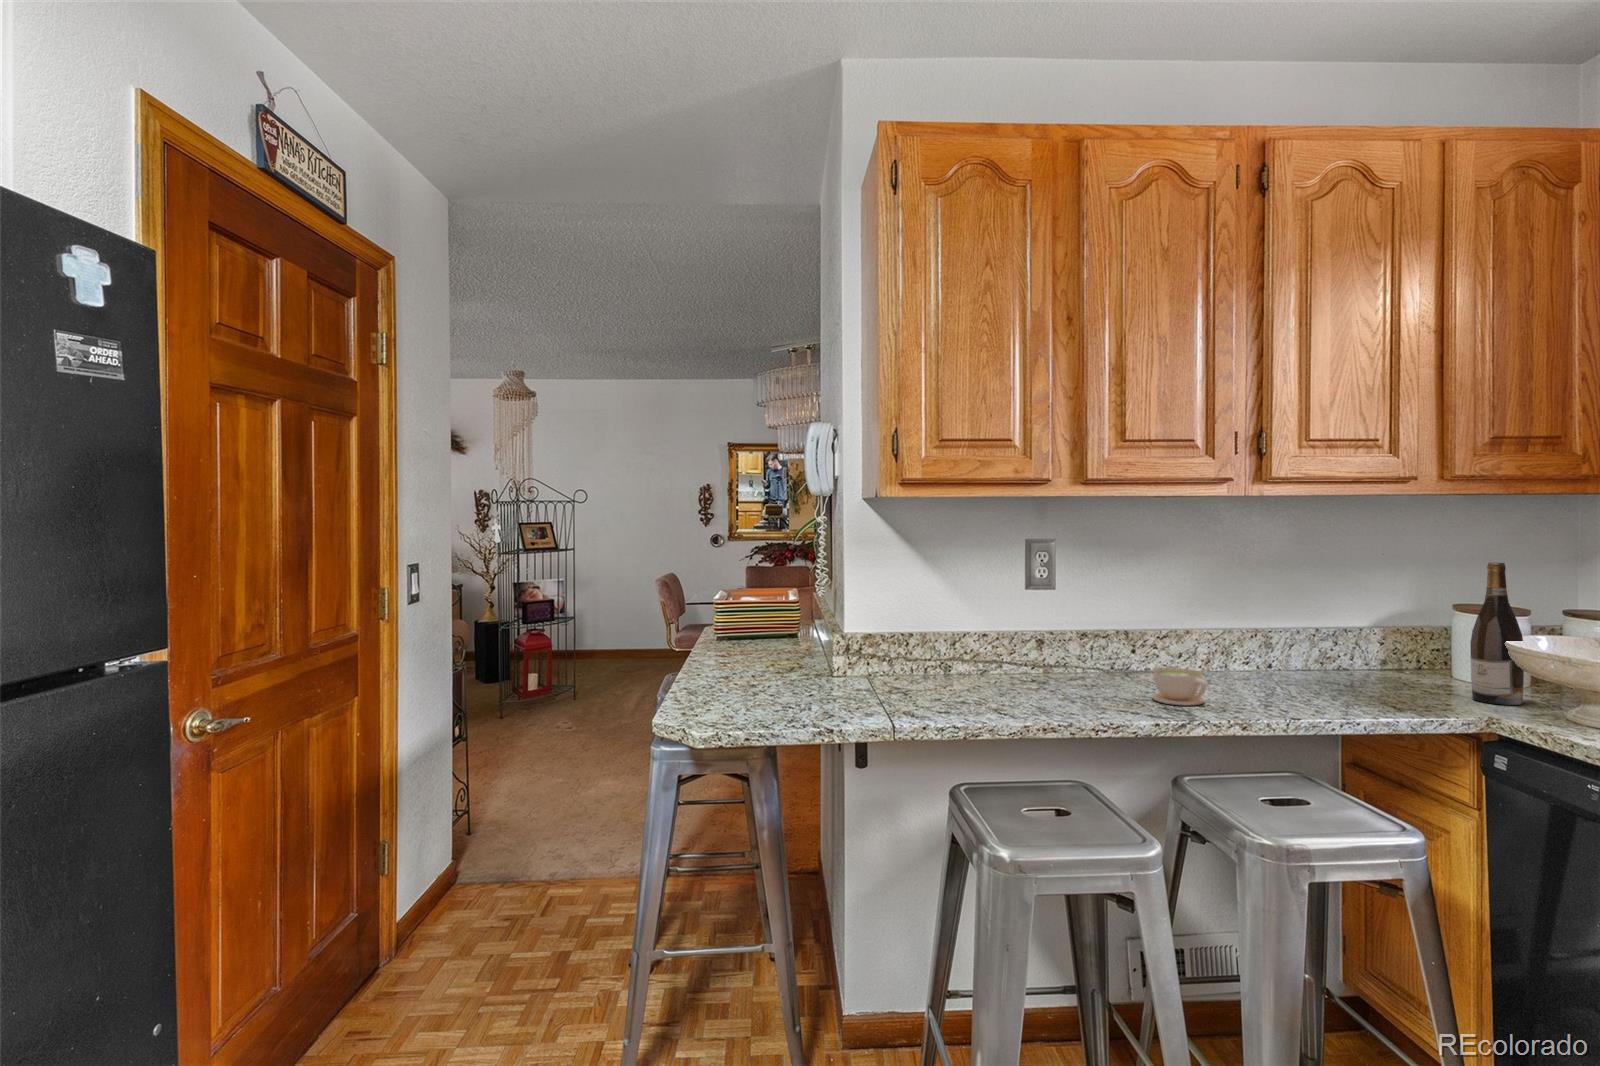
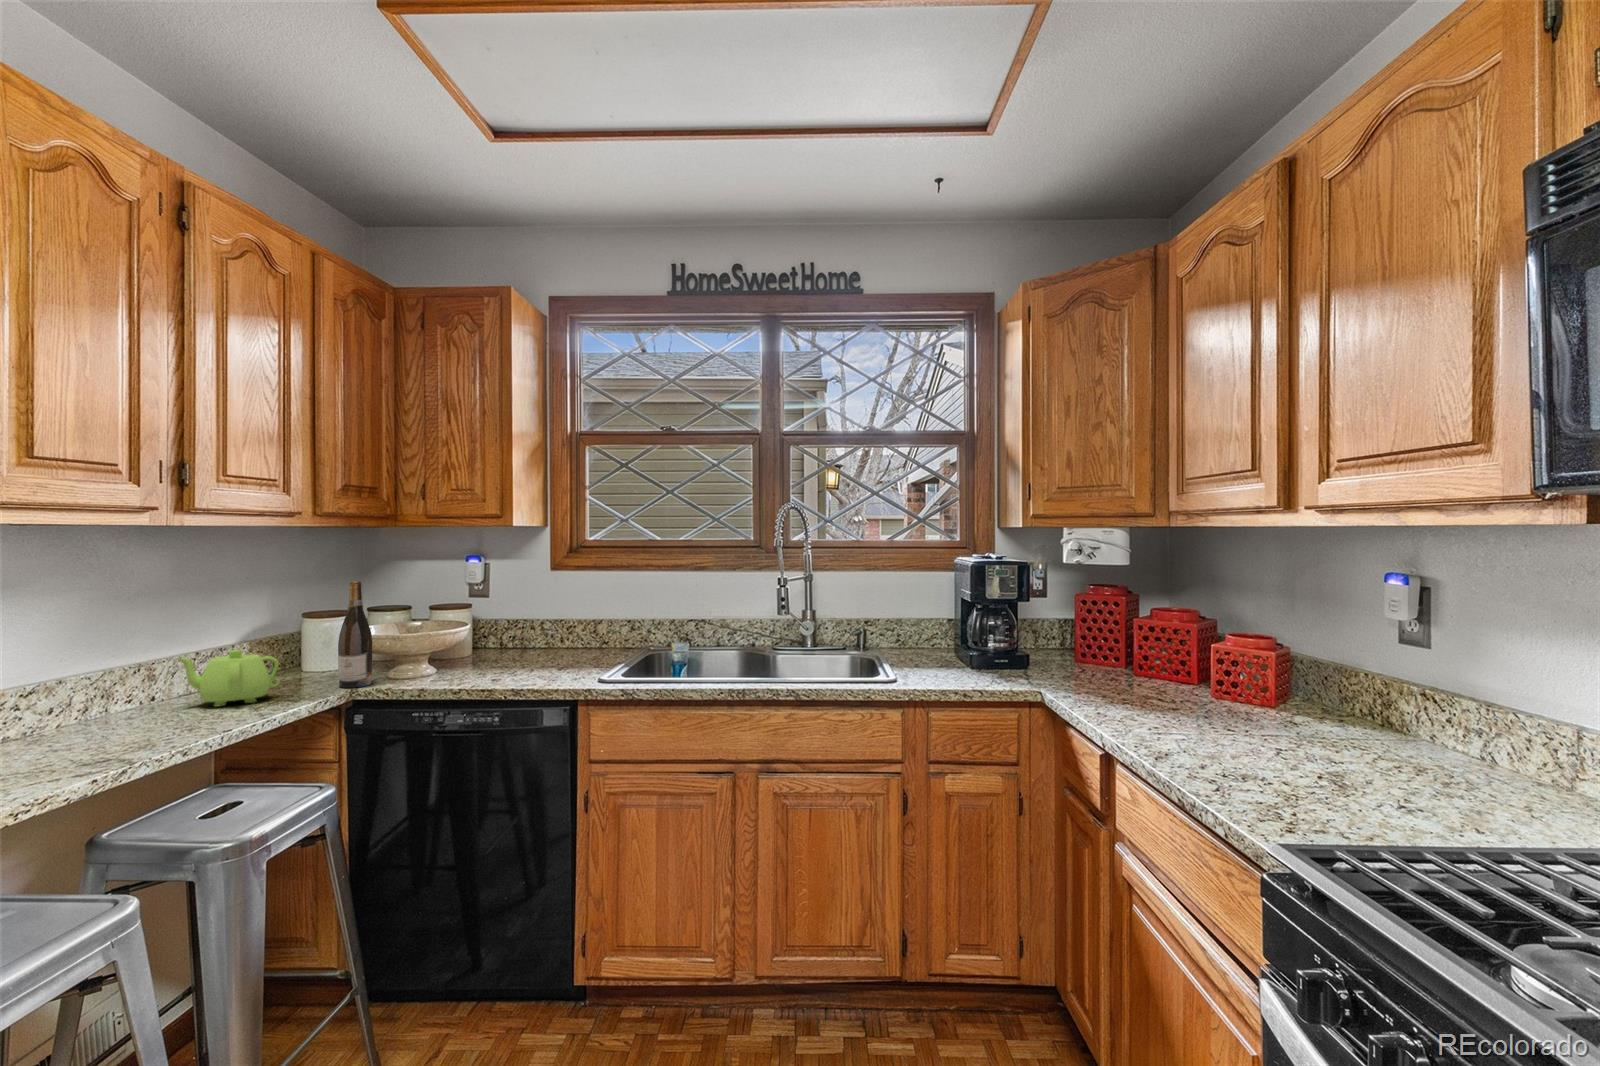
teapot: none [1279,629,1390,692] -> present [177,650,280,707]
coffee cup: present [1152,668,1207,705] -> none [53,714,133,759]

